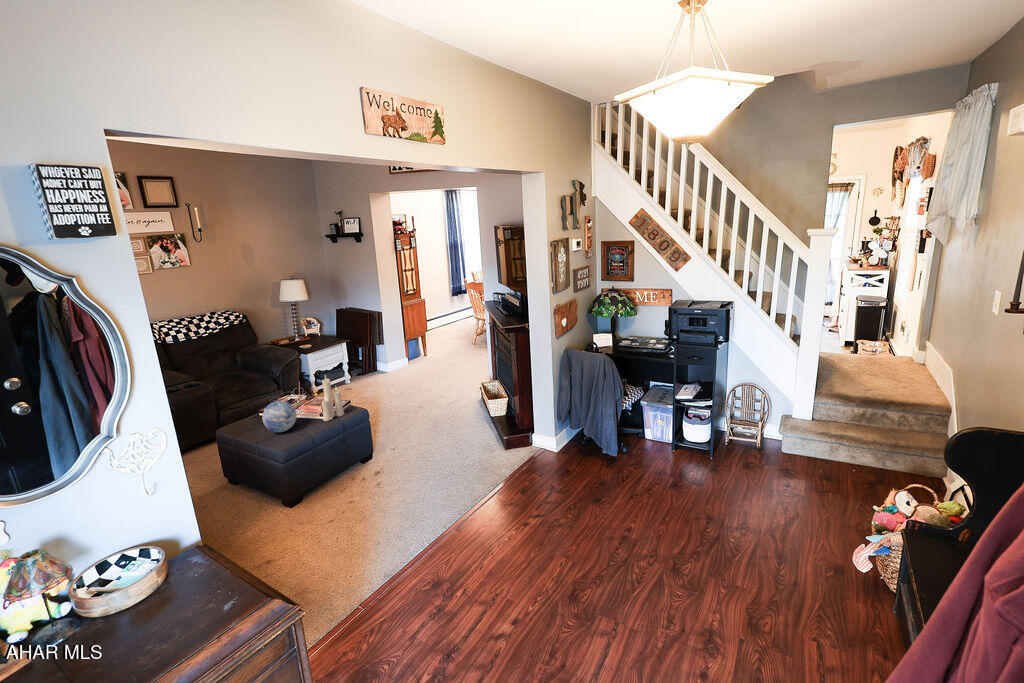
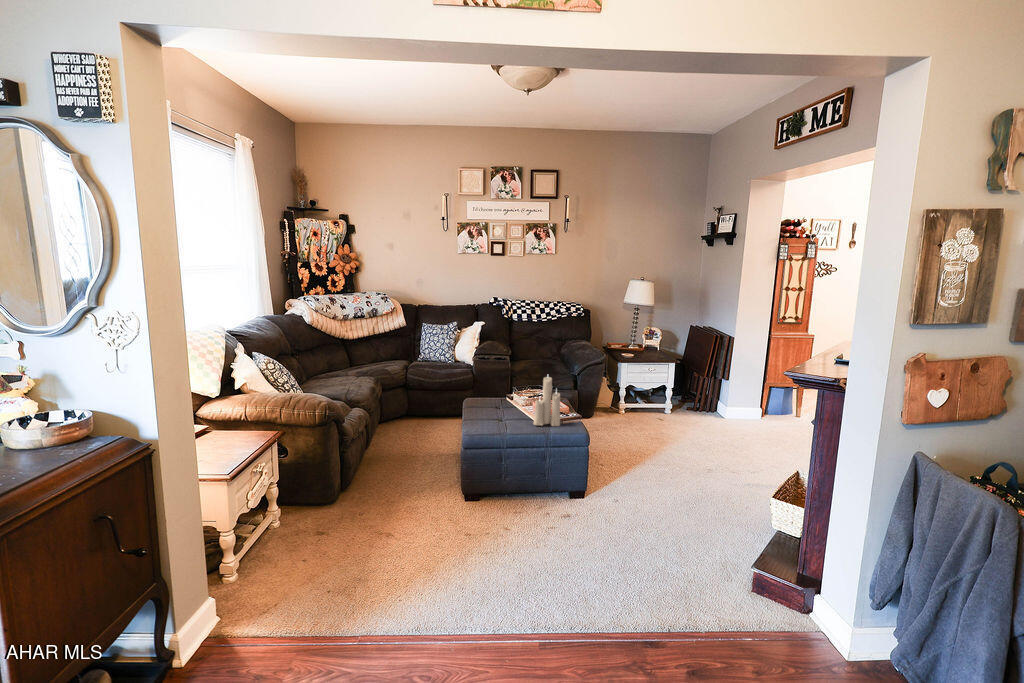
decorative orb: present [262,401,297,432] -> none [479,385,513,419]

